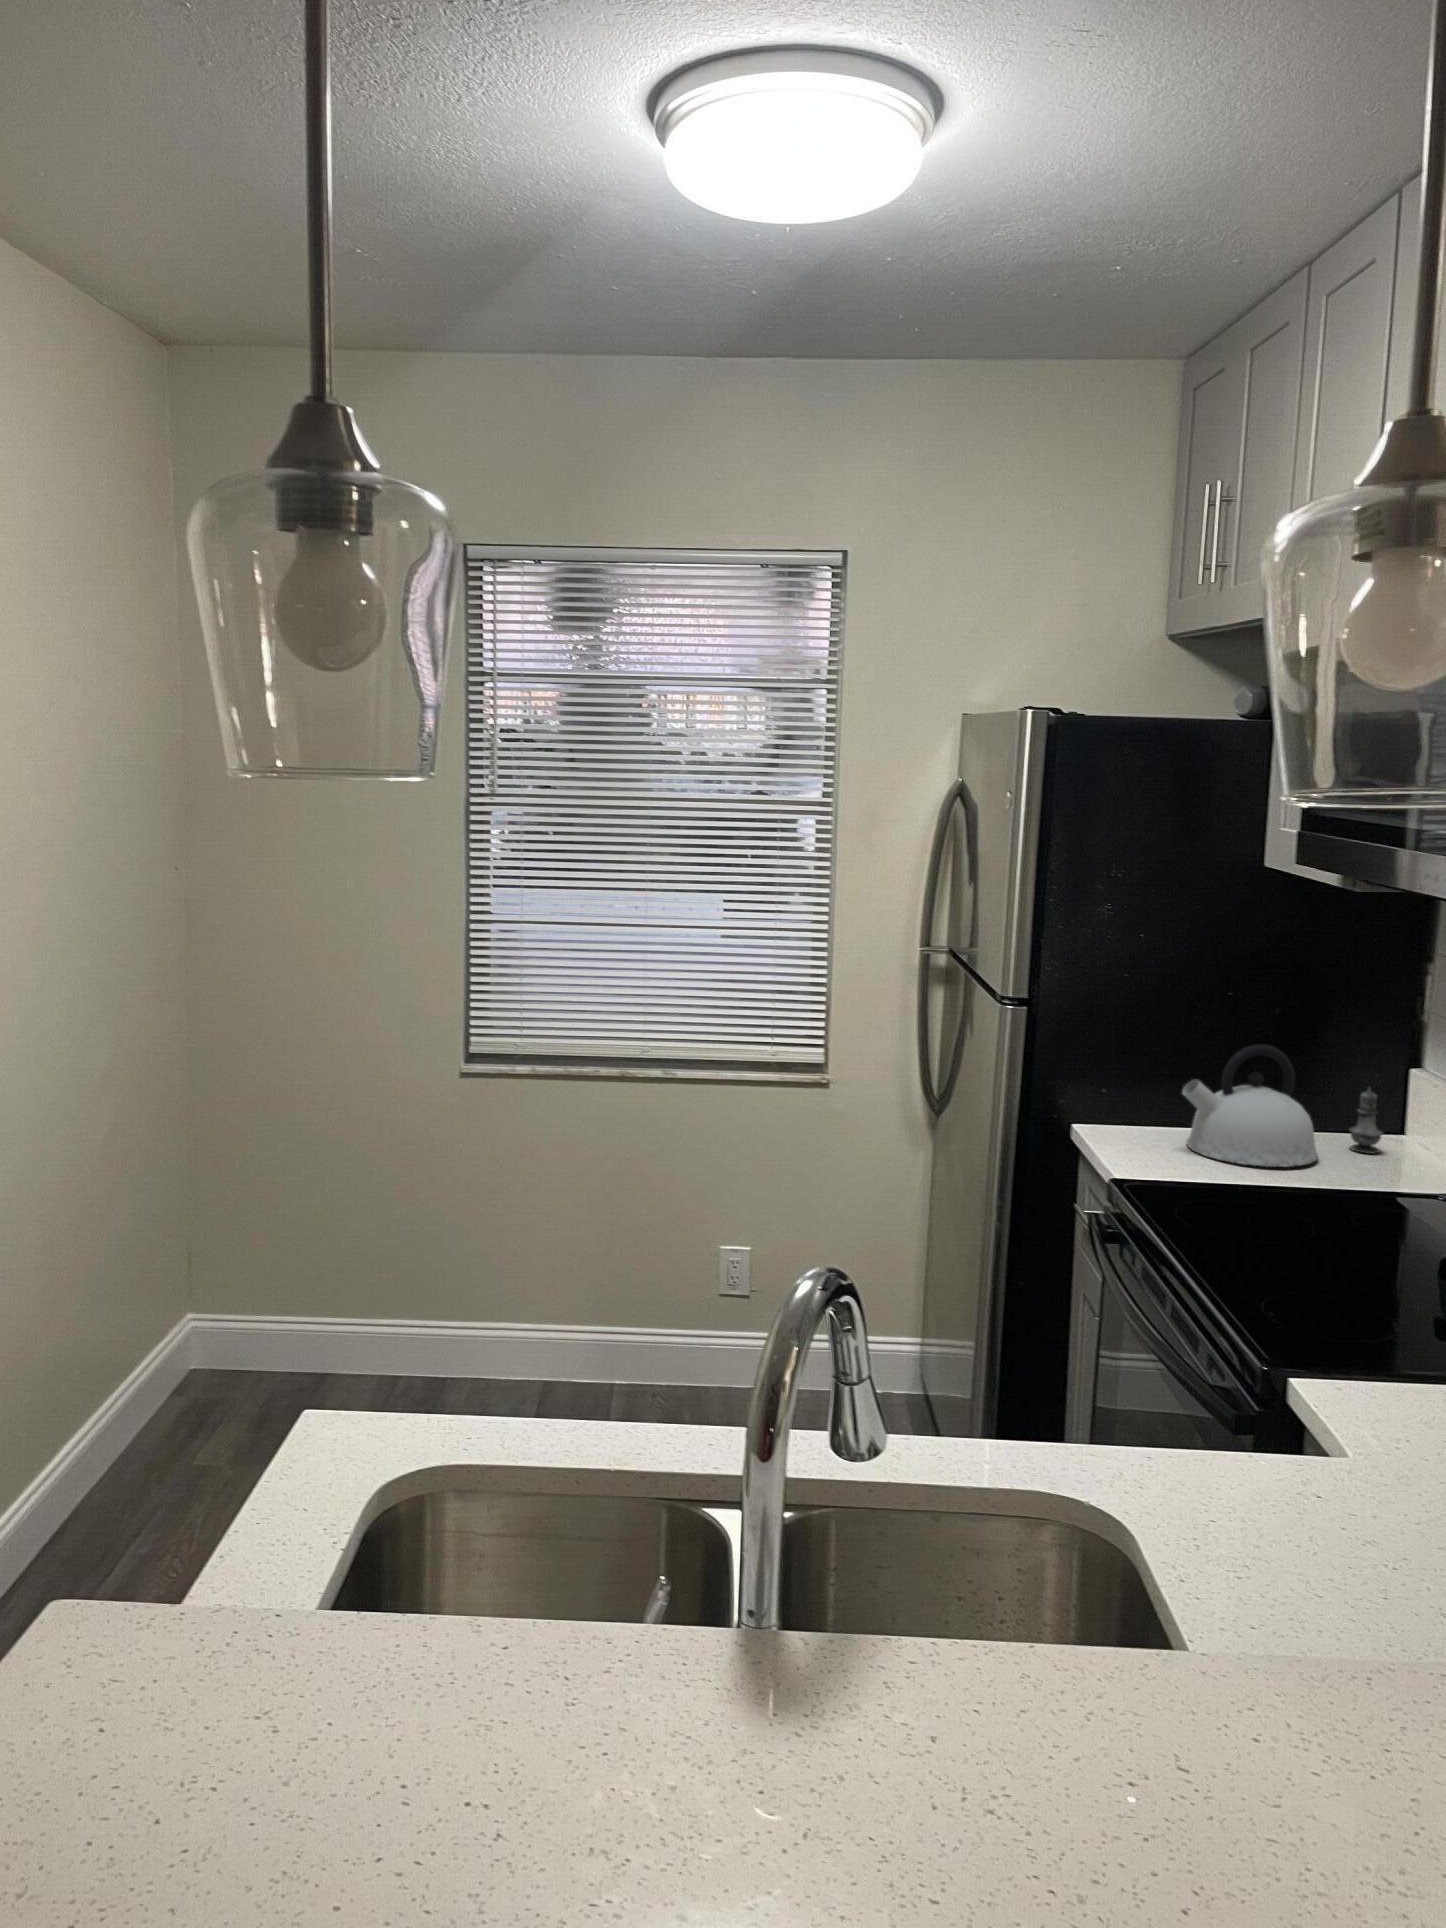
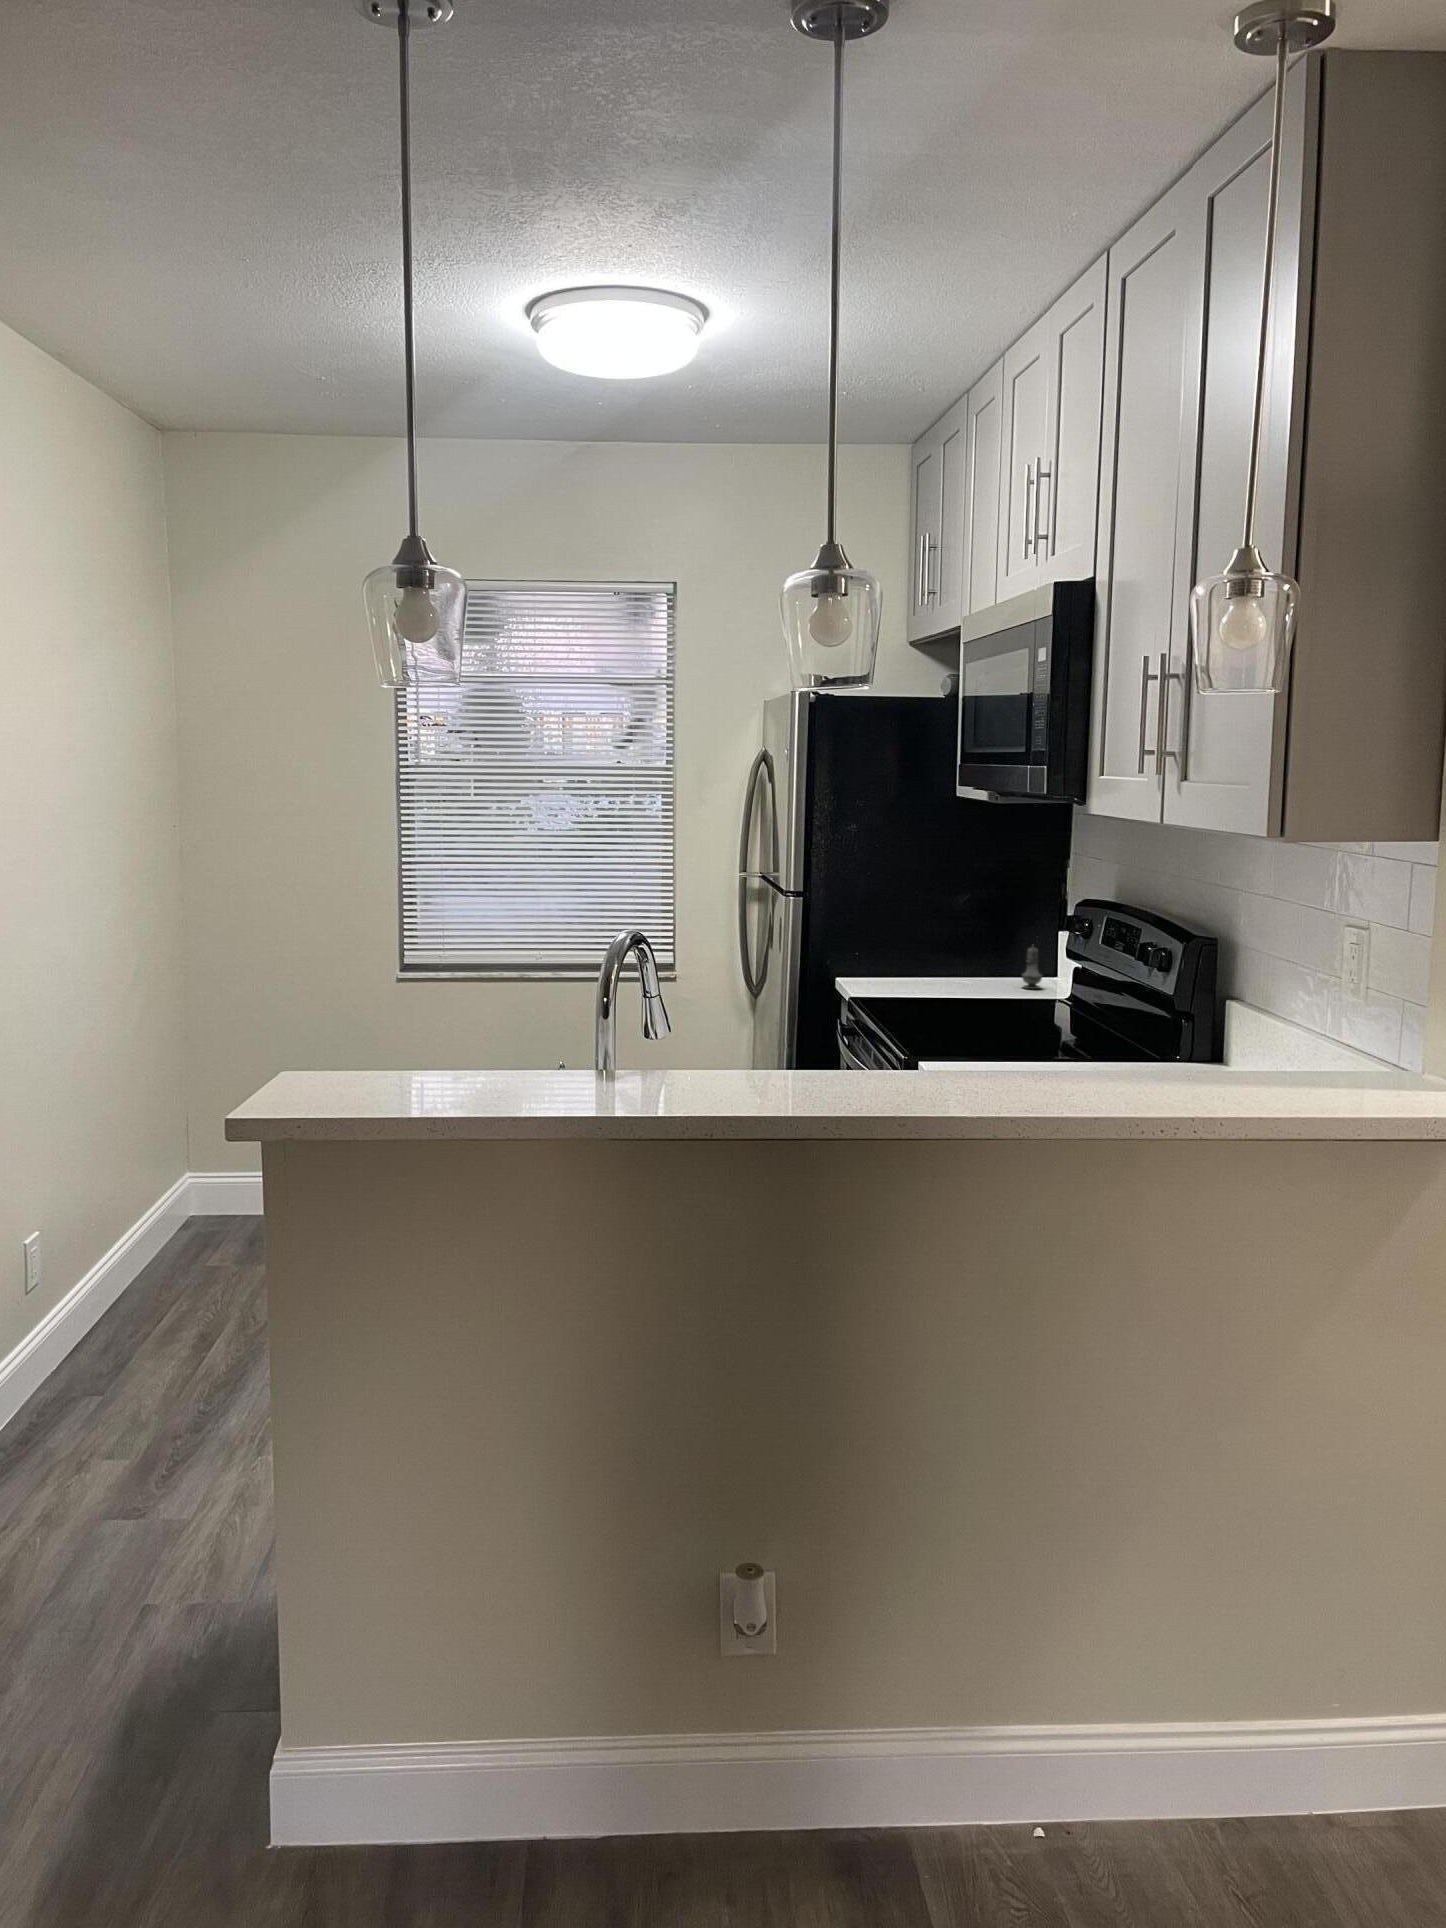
kettle: present [1182,1045,1318,1167] -> none [905,915,997,995]

